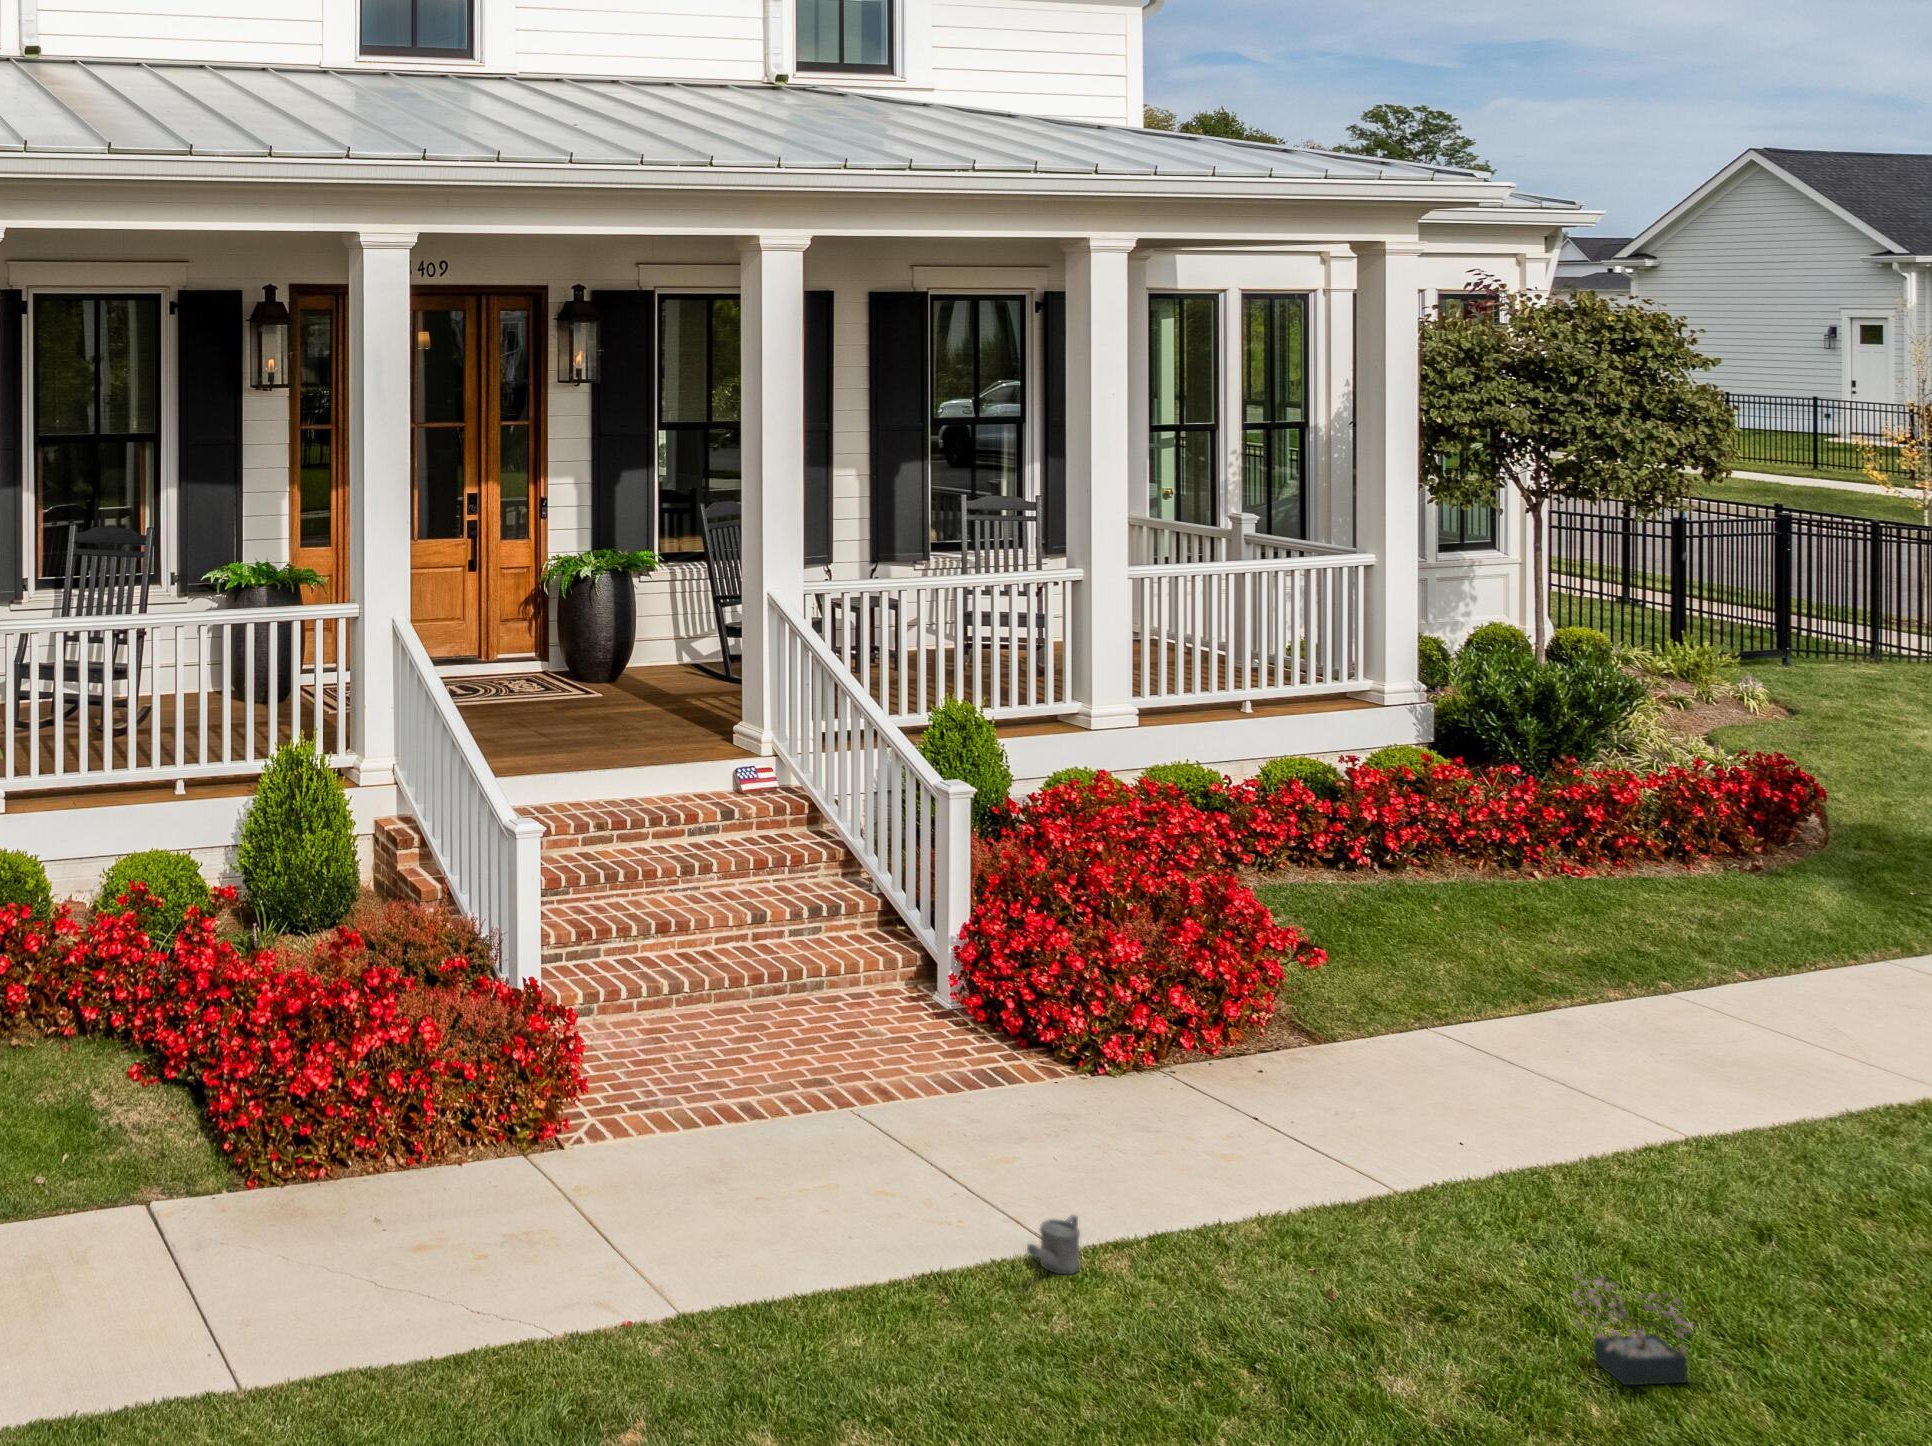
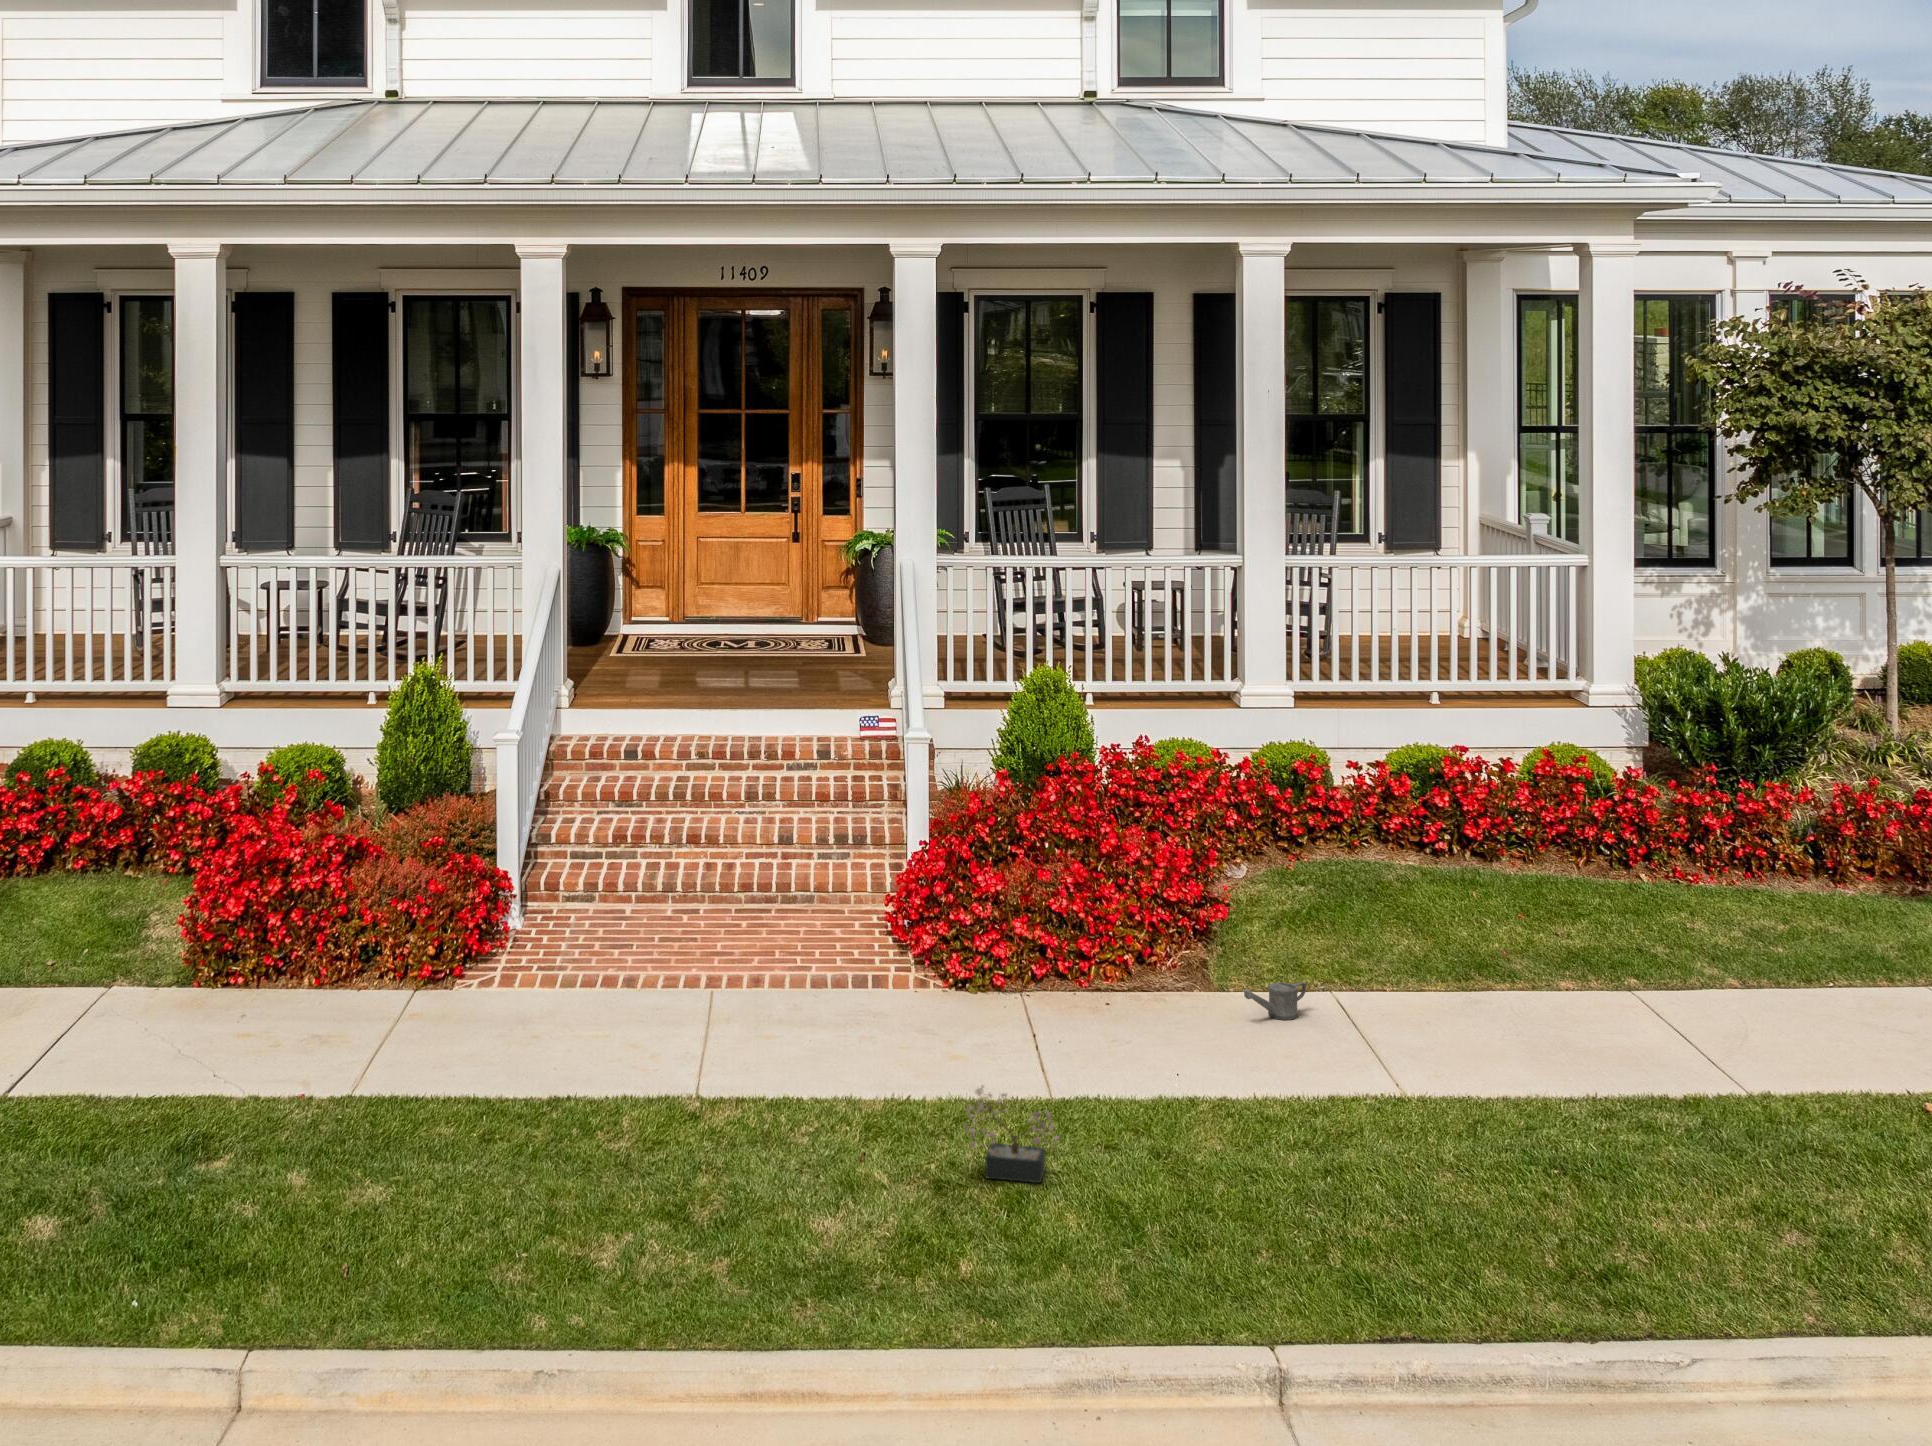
watering can: present [1027,1215,1080,1275] -> present [1244,982,1306,1020]

